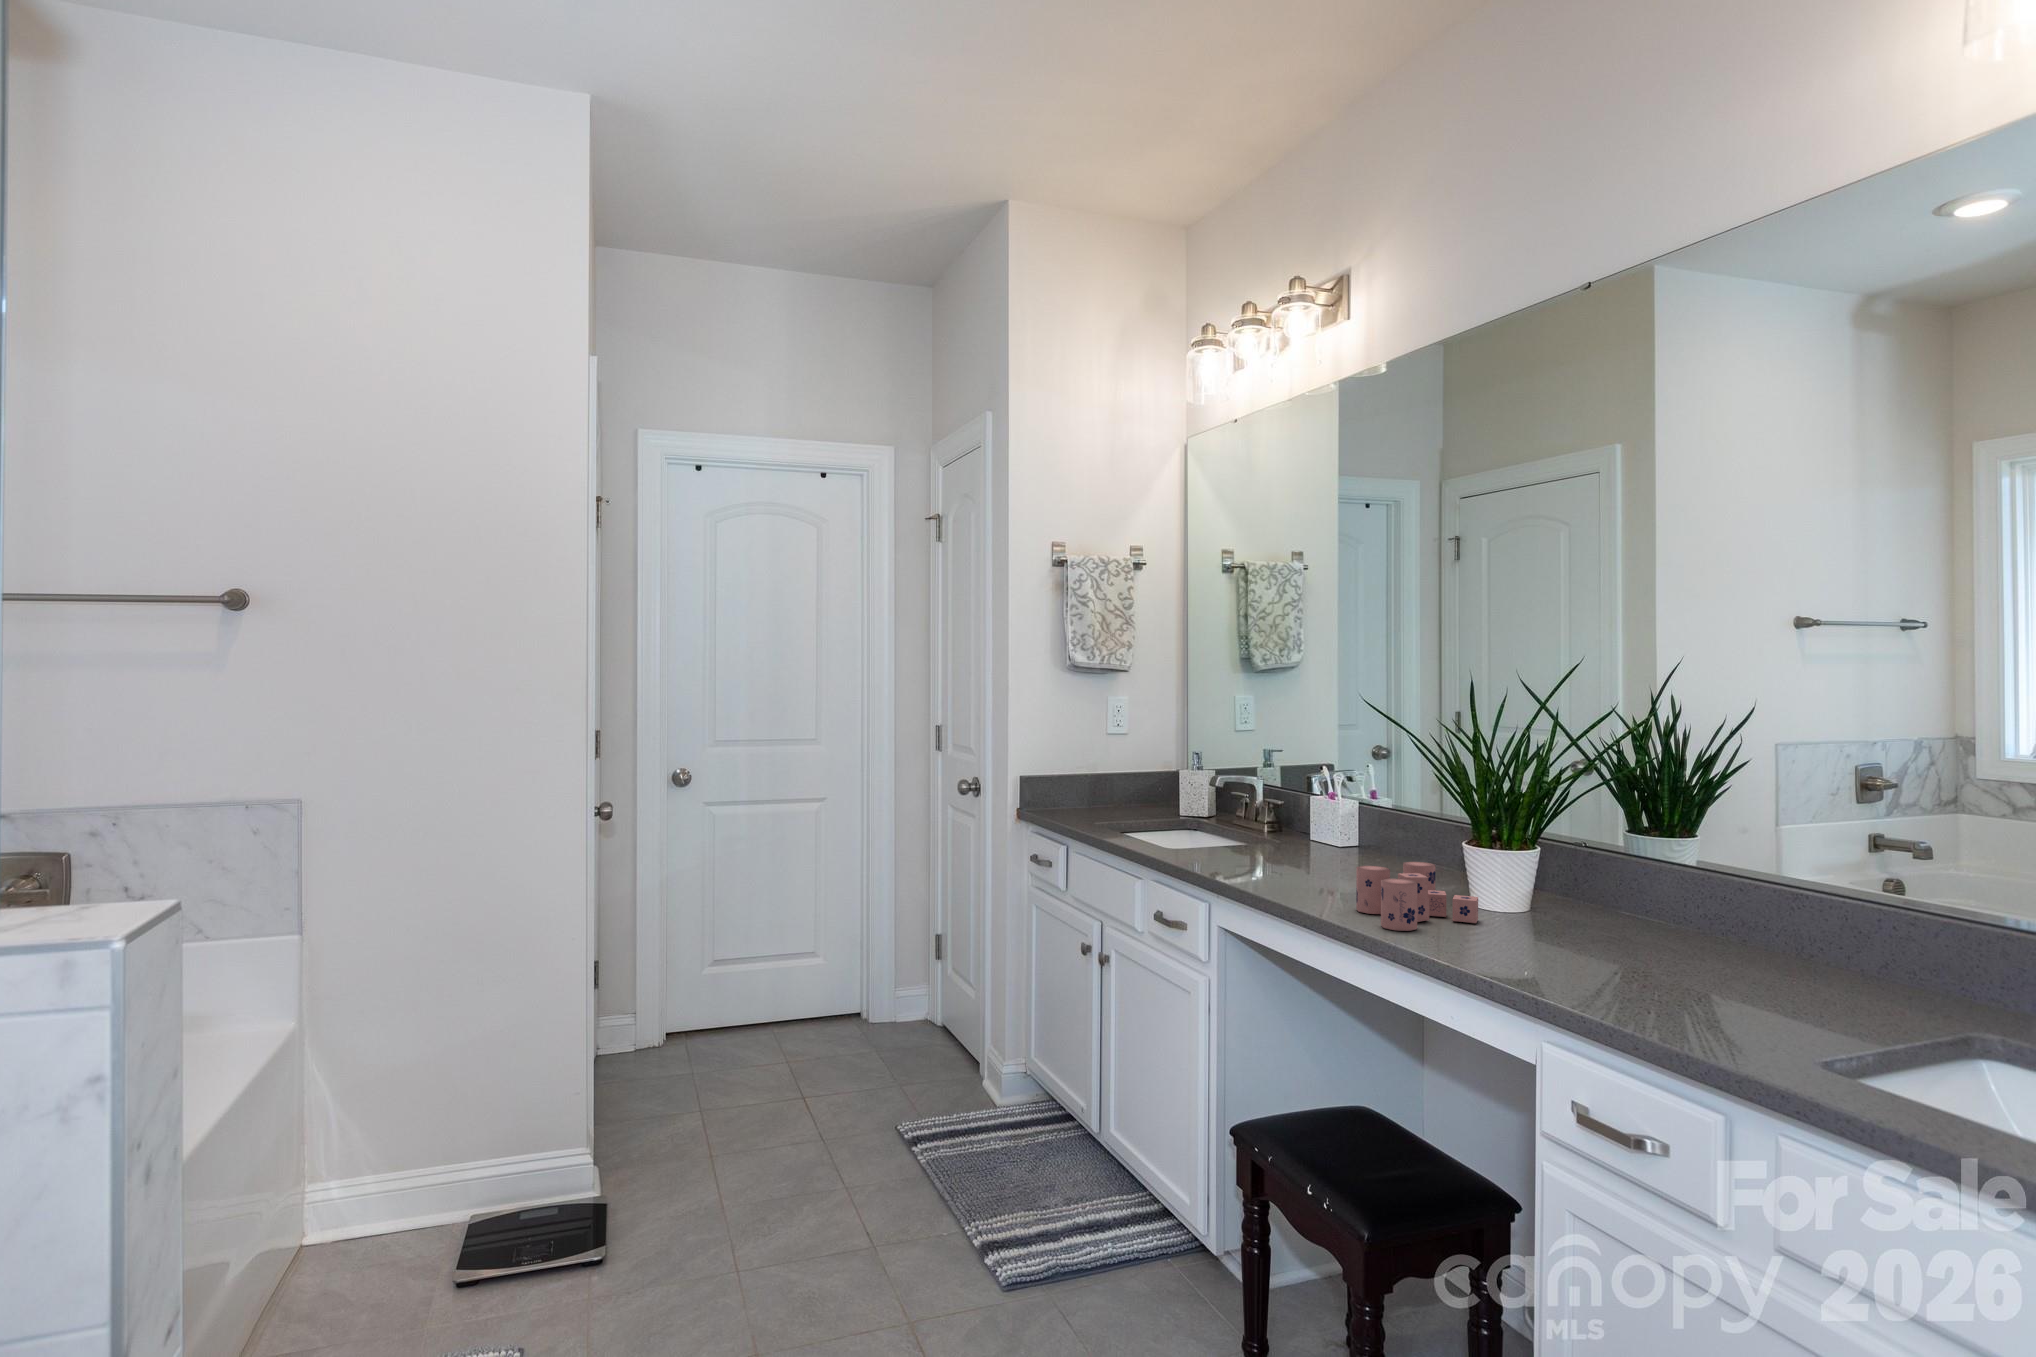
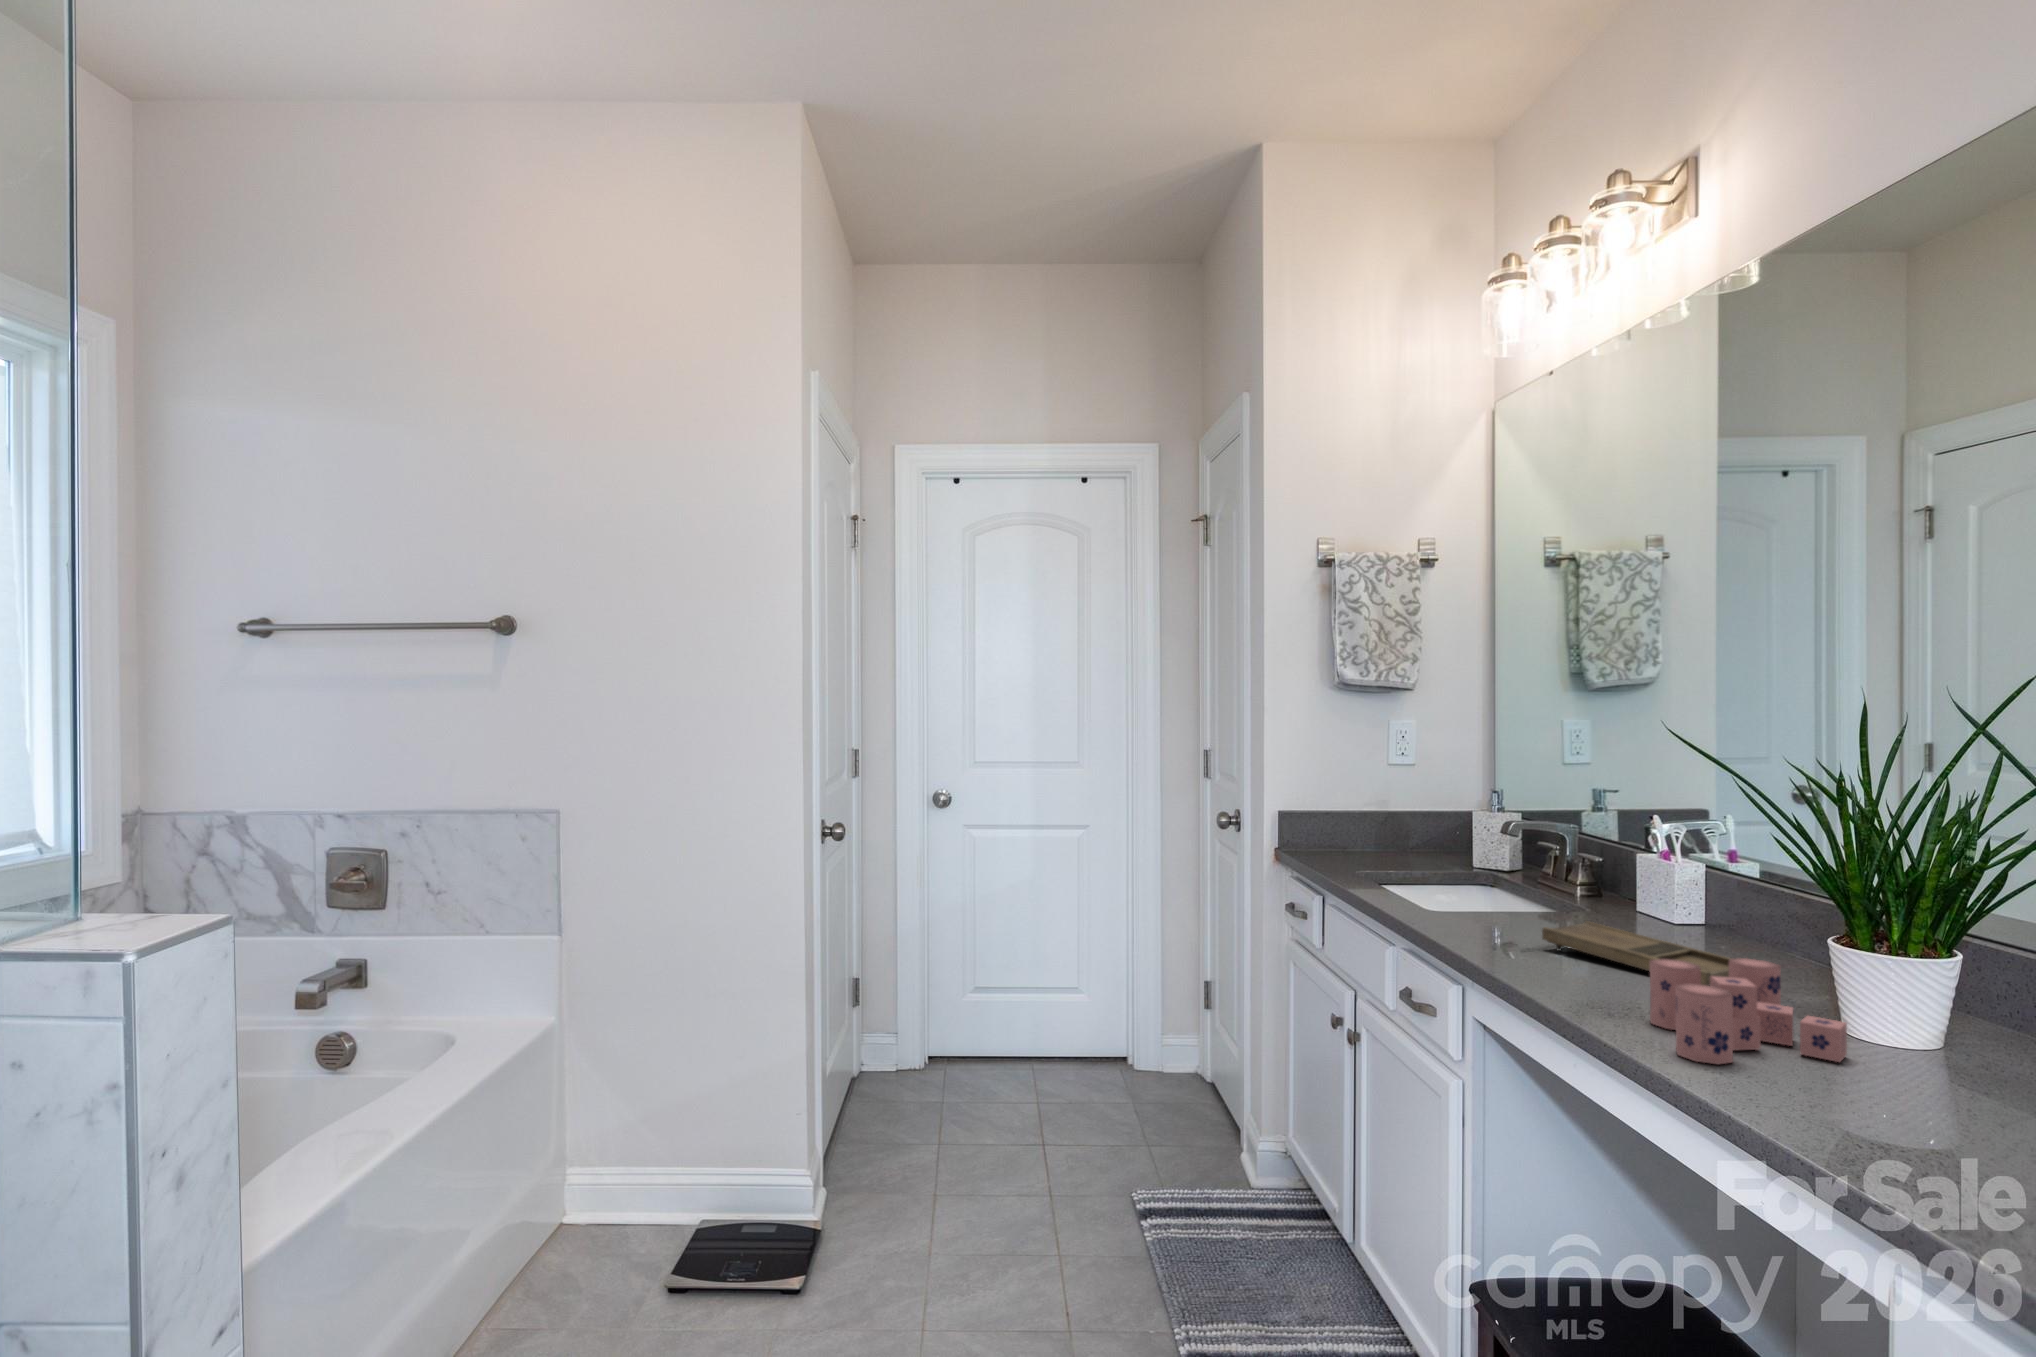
tray: none [1263,849,1406,887] -> present [1542,921,1730,986]

